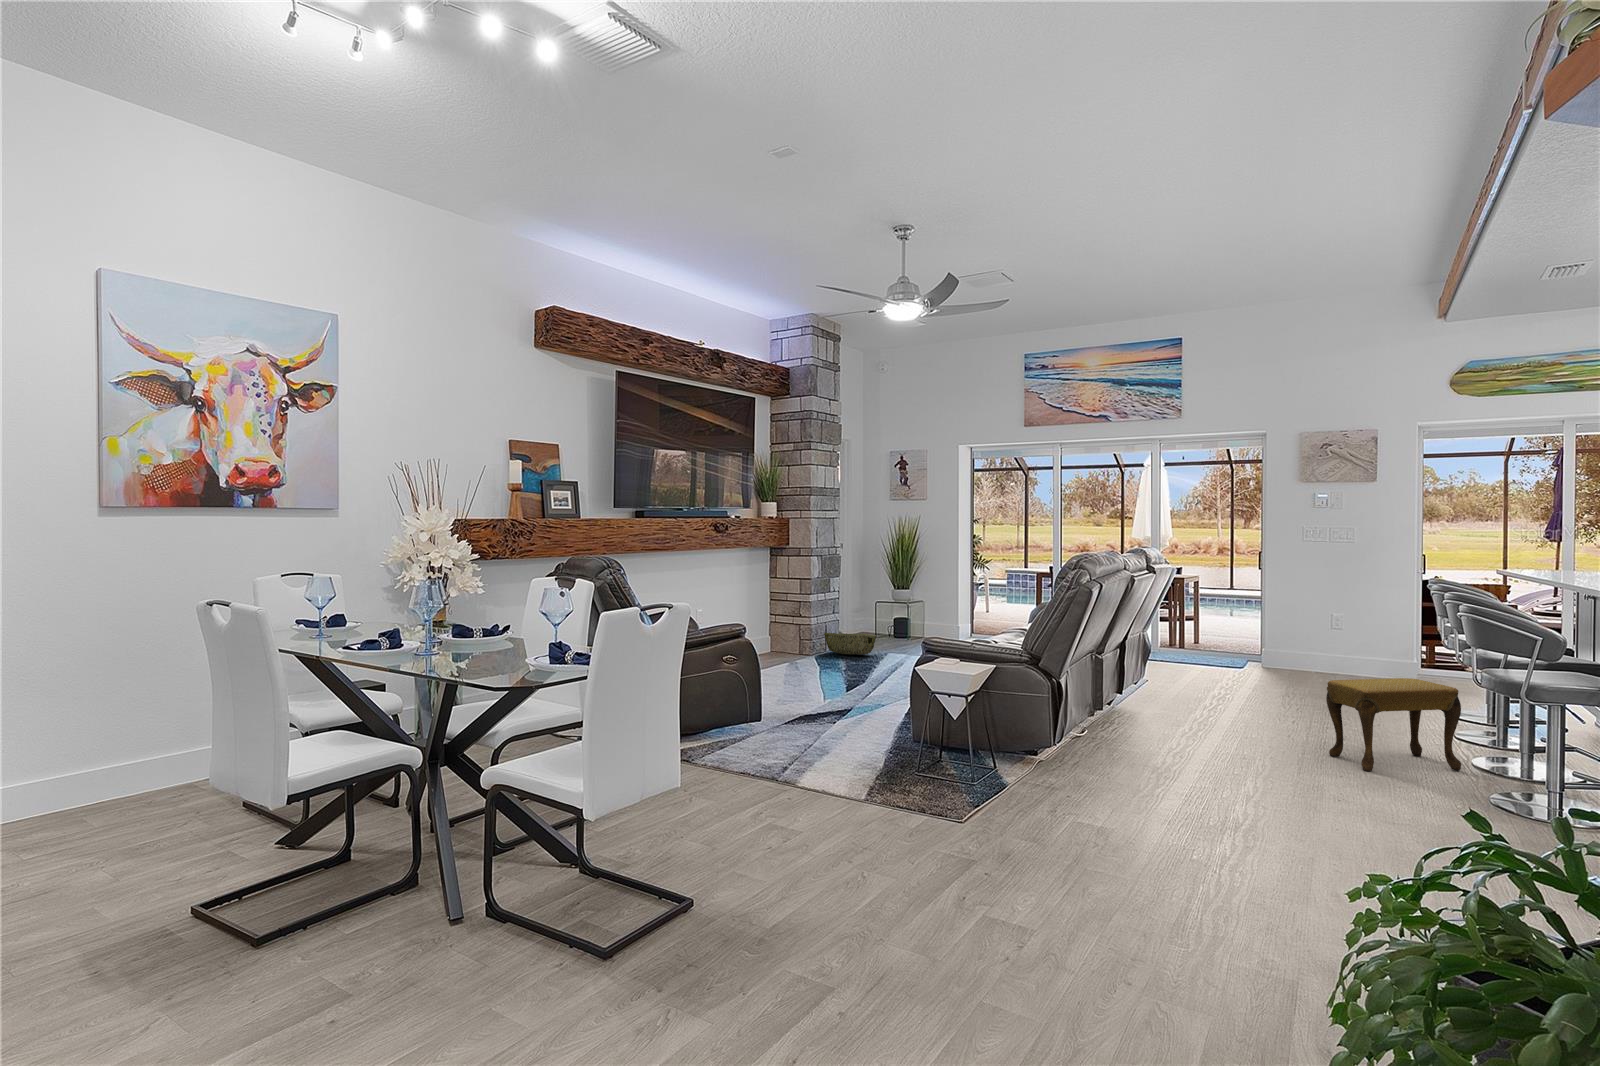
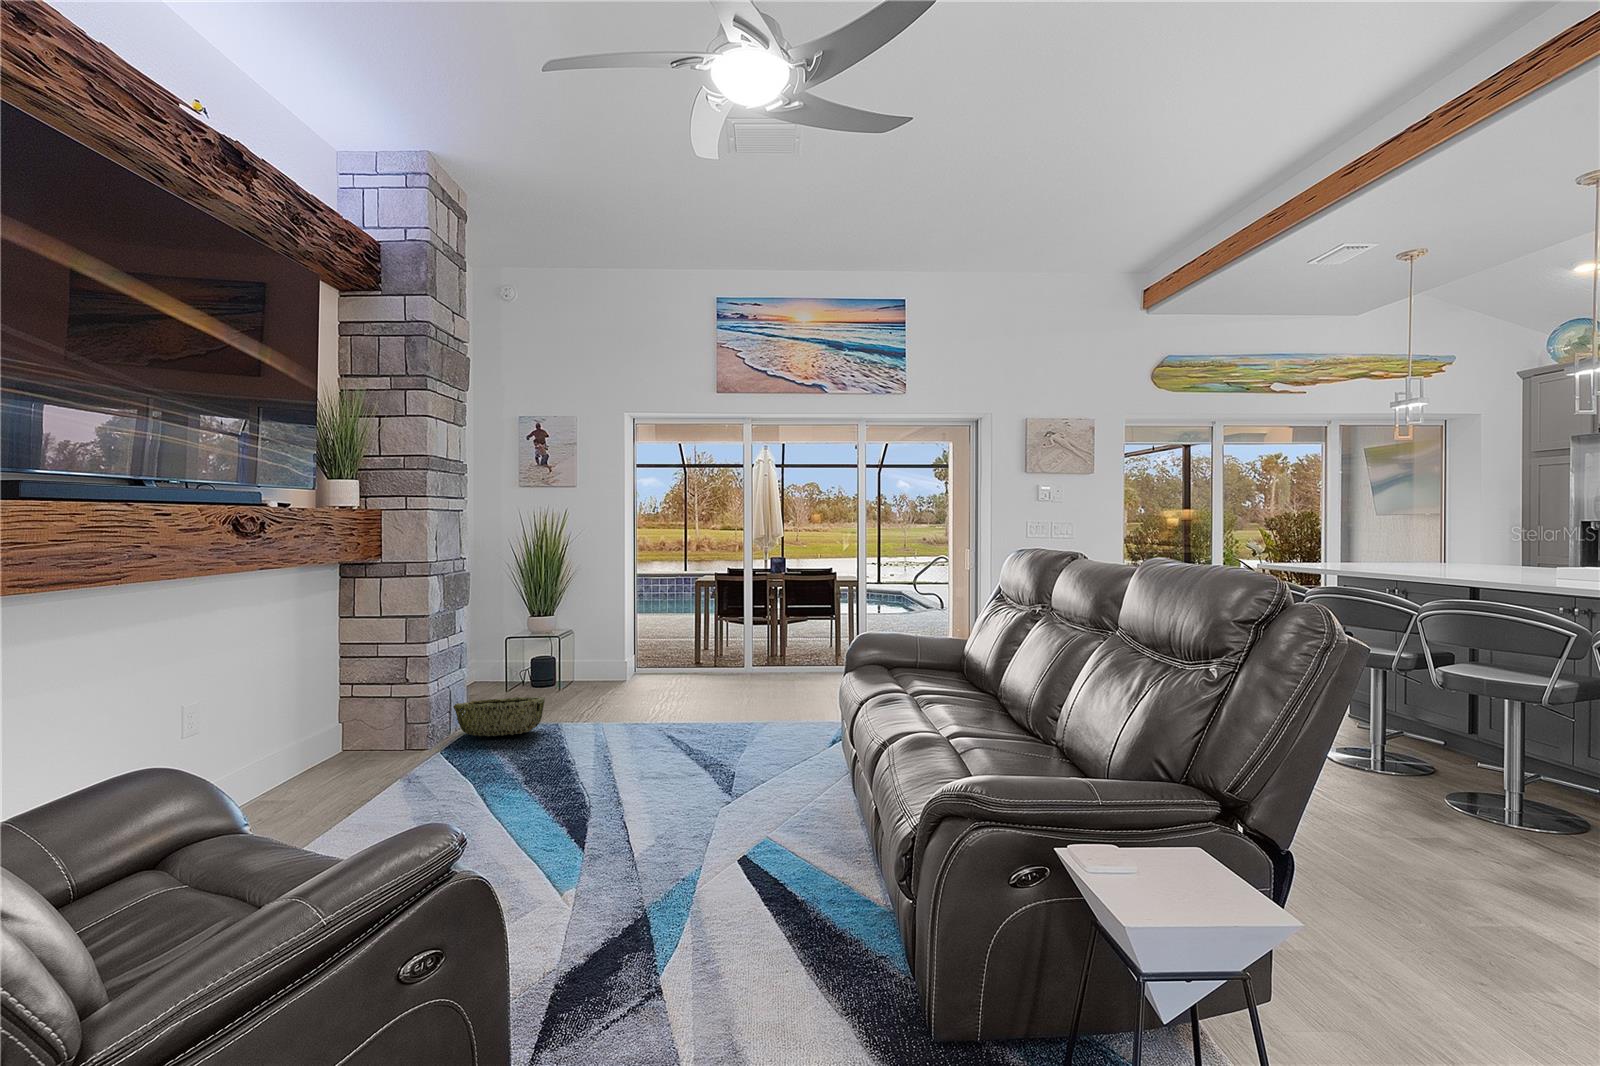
footstool: present [1326,678,1461,771] -> none [1374,718,1518,873]

